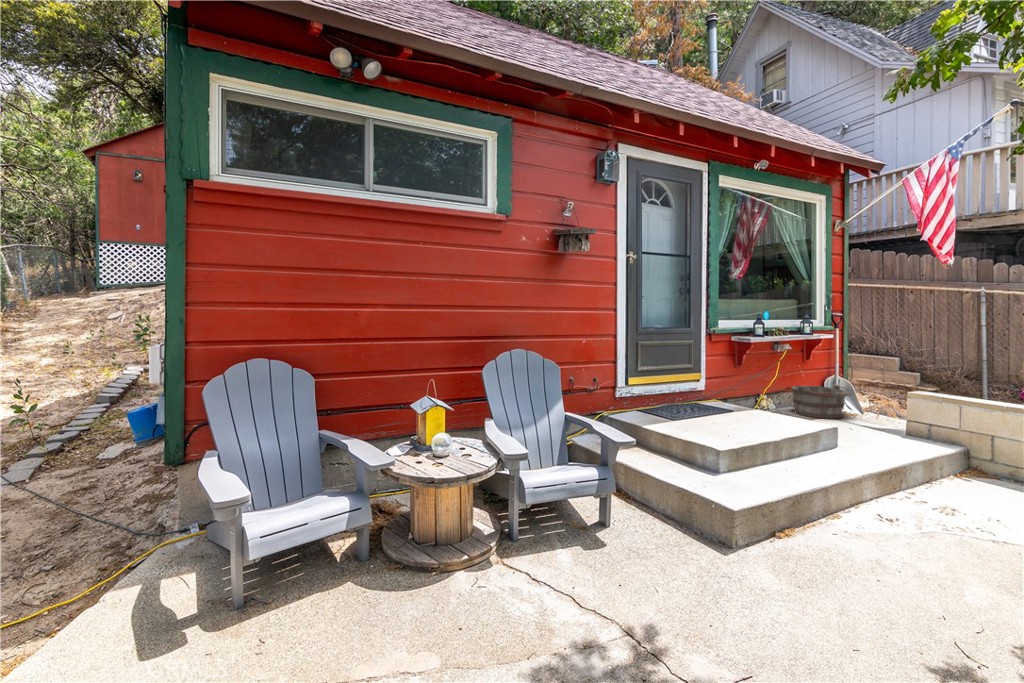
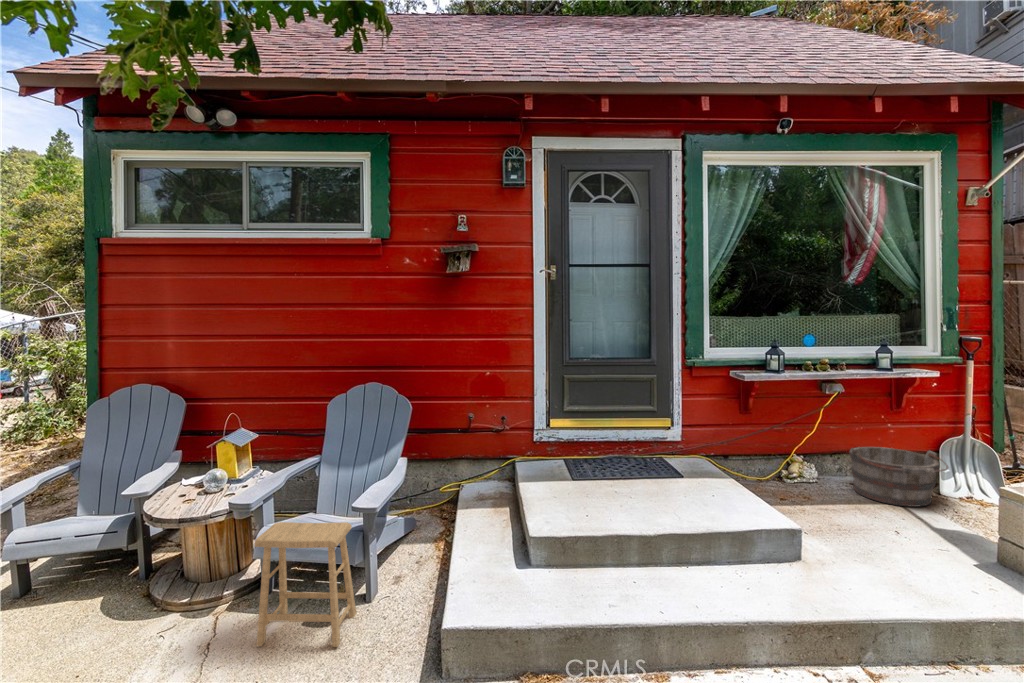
footstool: none [560,455,645,573] -> present [255,522,356,647]

